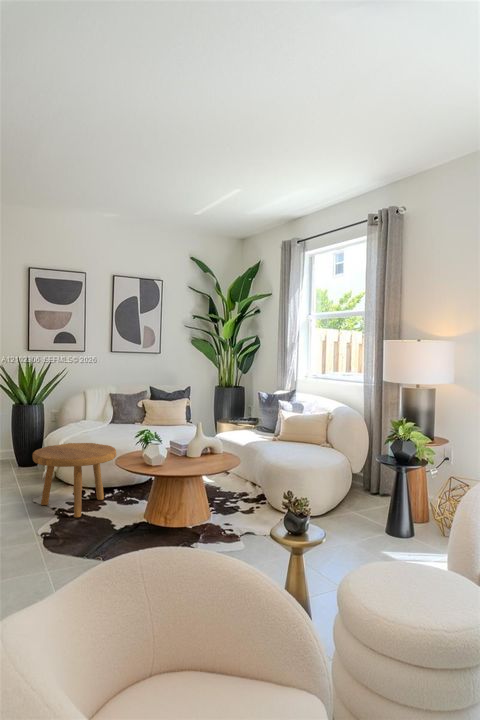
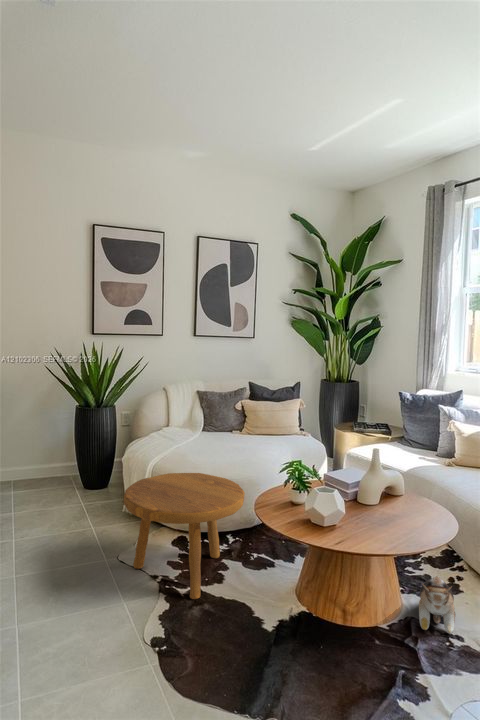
plush toy: none [209,492,240,527] -> present [419,576,455,633]

